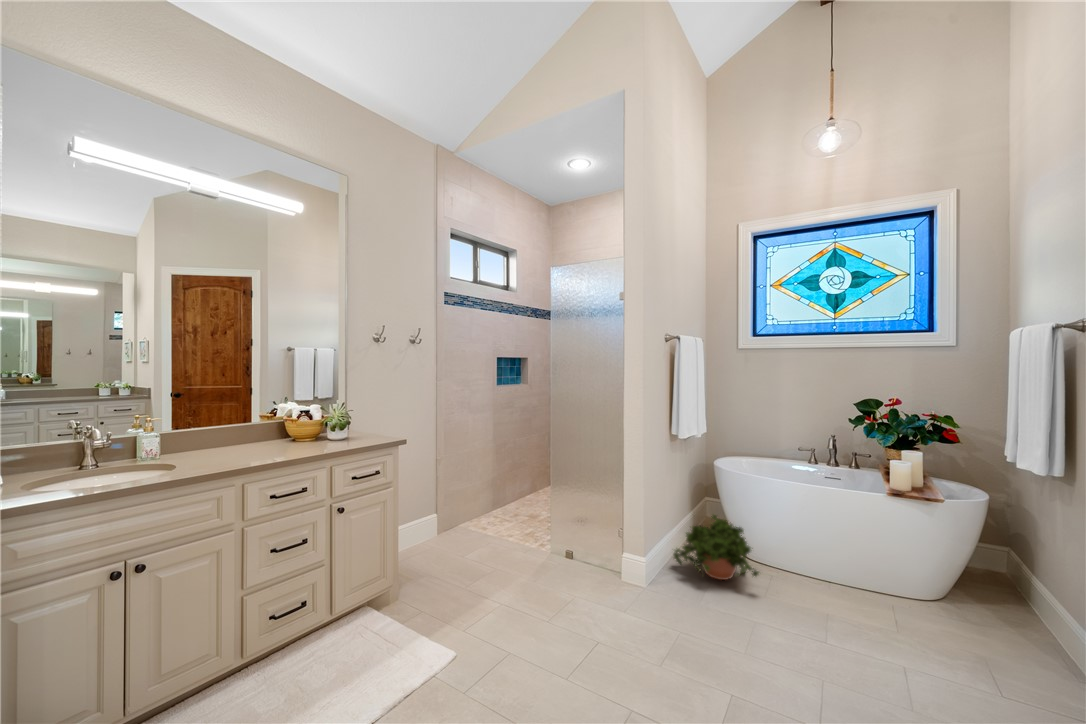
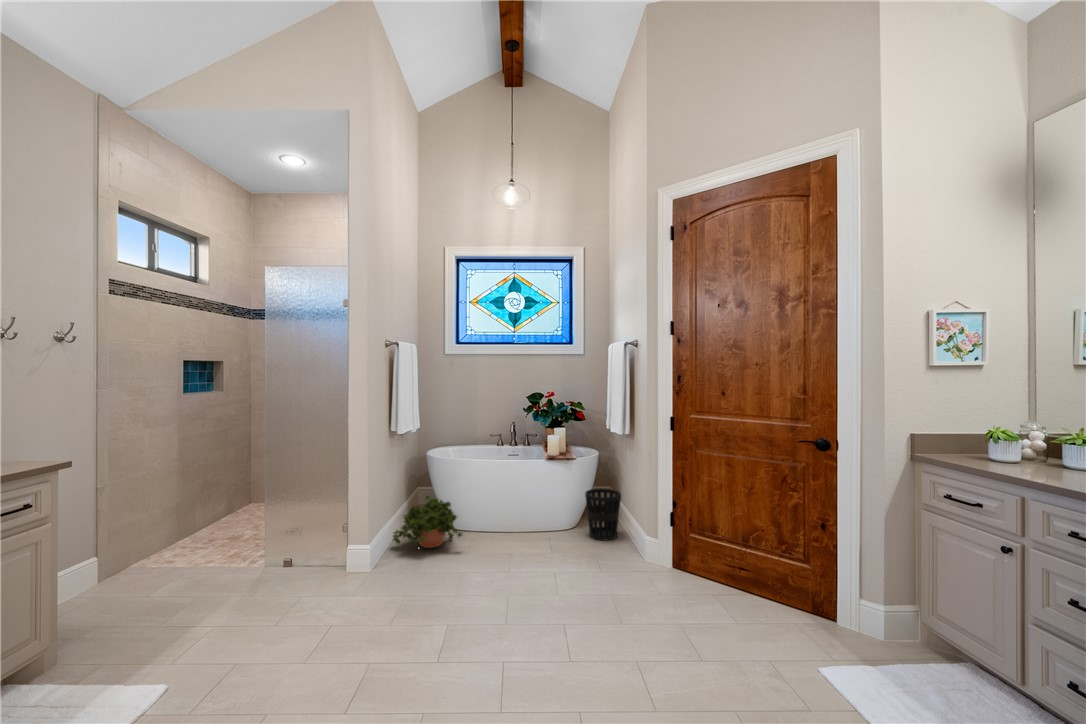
wastebasket: none [965,553,1046,646] -> present [585,488,621,540]

